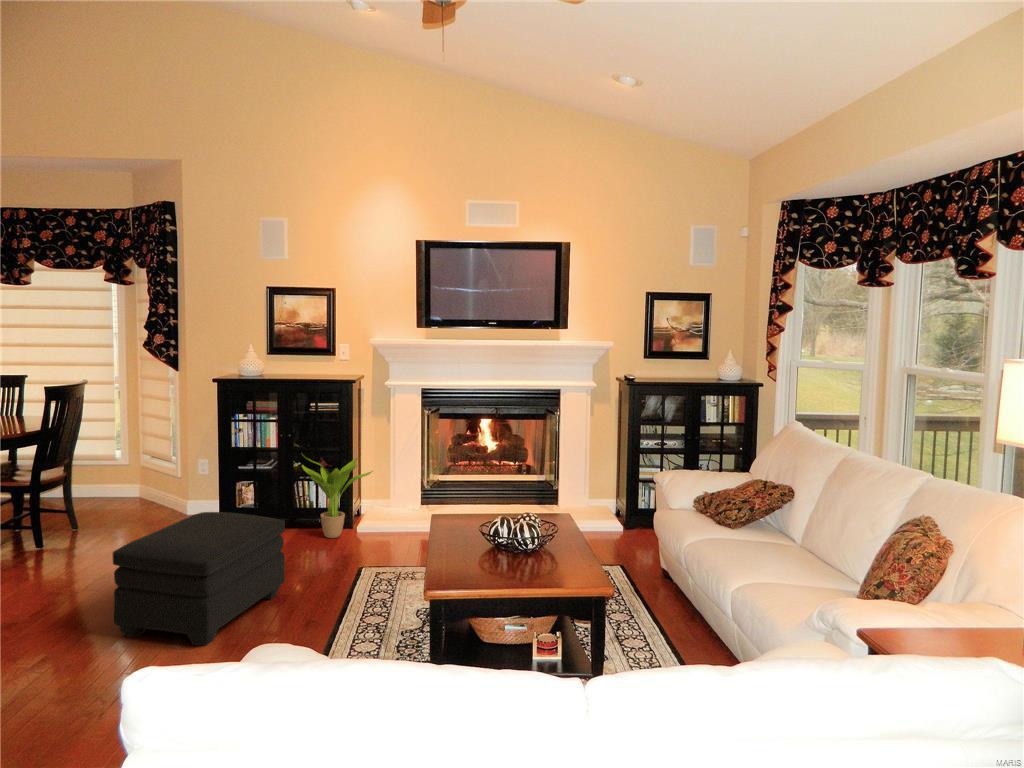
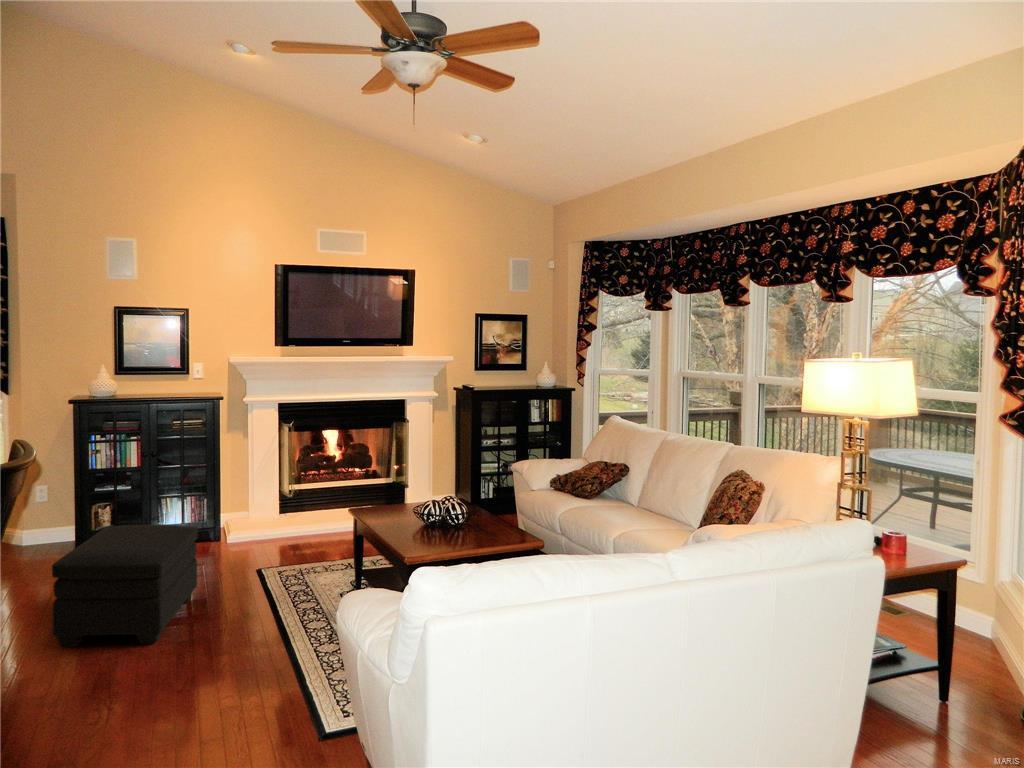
potted plant: present [302,457,372,538] -> none [168,468,242,550]

